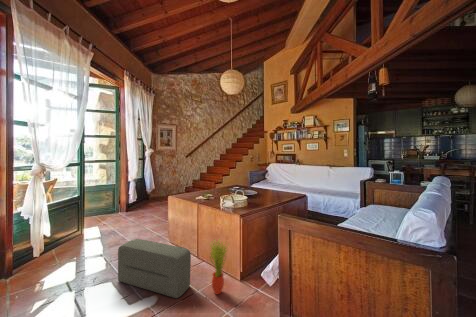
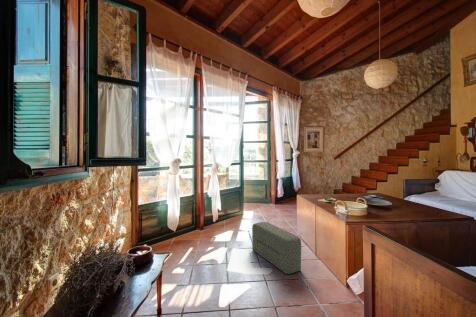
potted plant: present [210,239,227,294] -> none [312,232,335,285]

